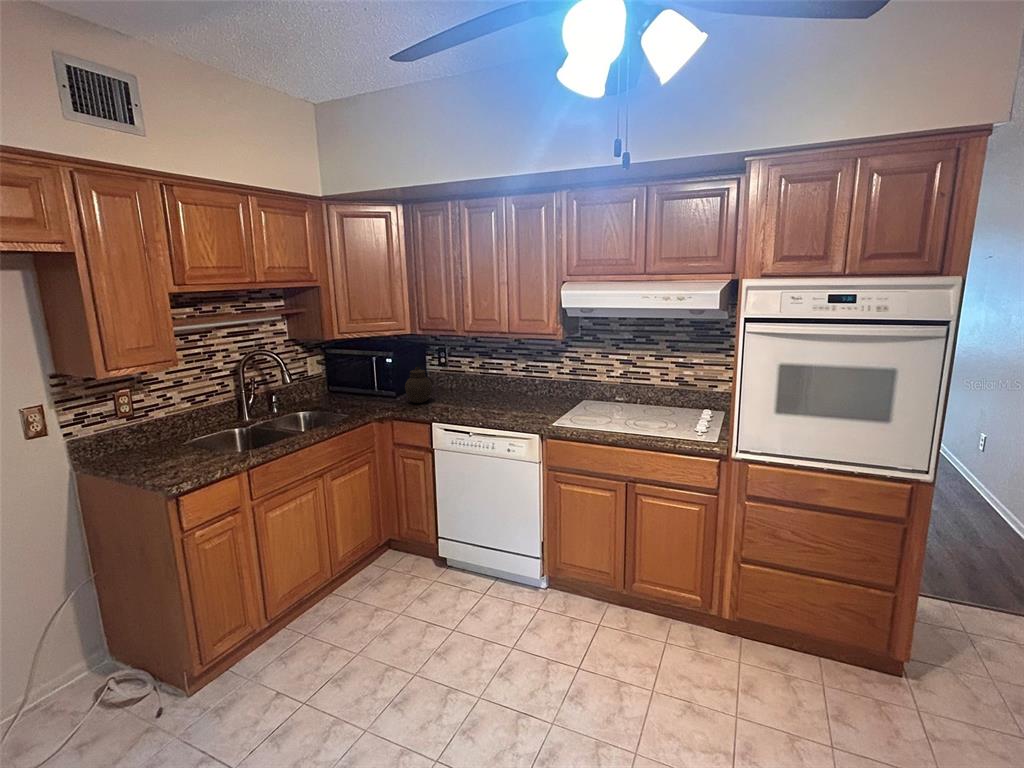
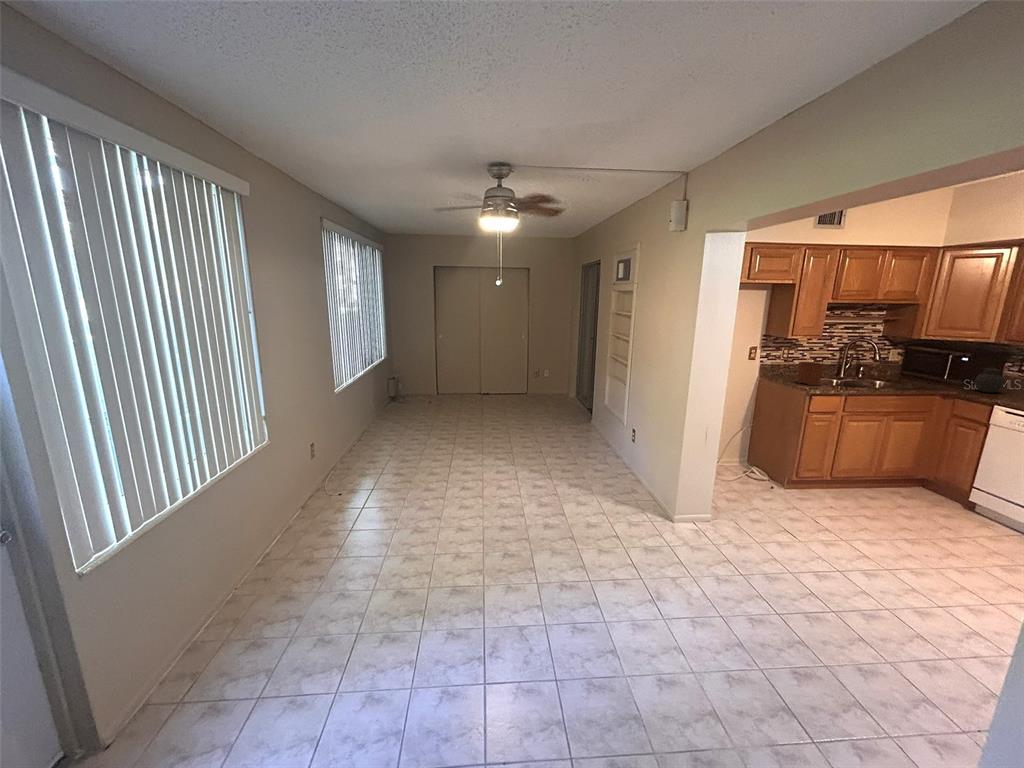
plant pot: none [138,402,193,472] -> present [798,362,825,385]

